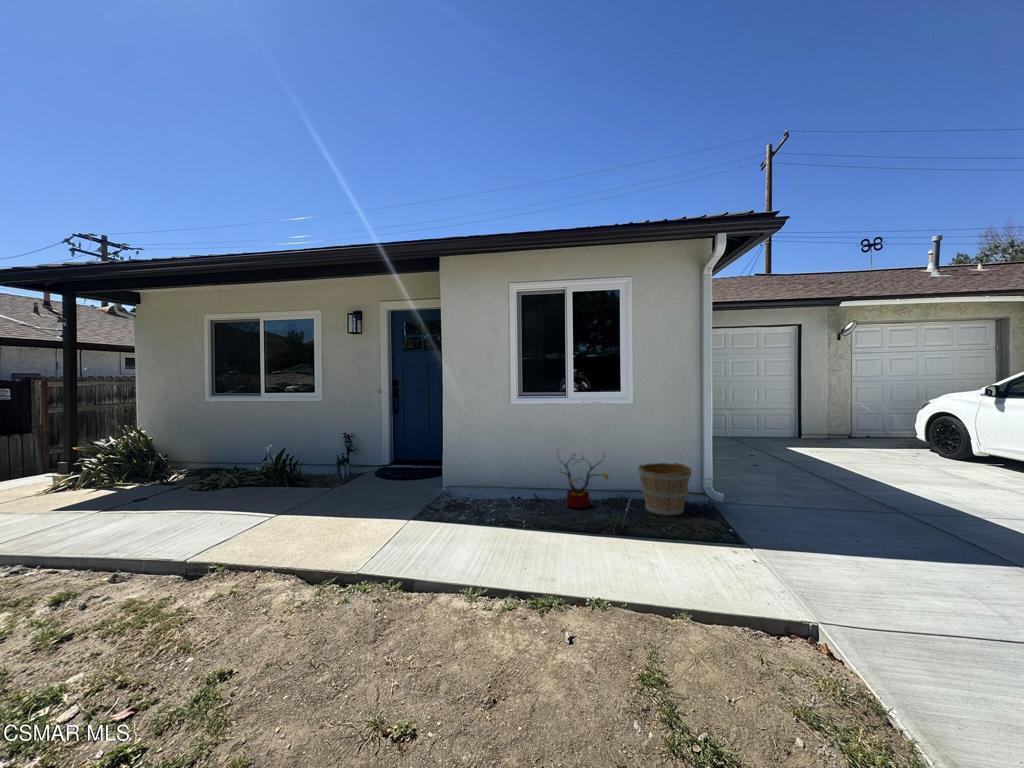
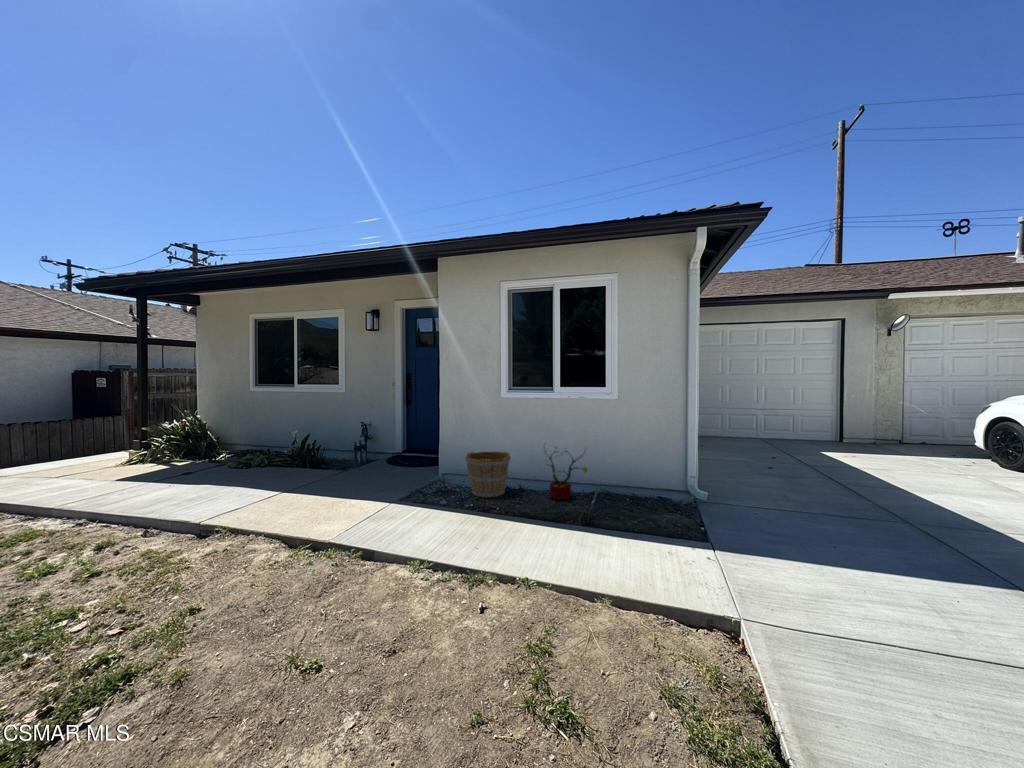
wooden bucket: present [638,463,691,516] -> present [465,452,510,498]

